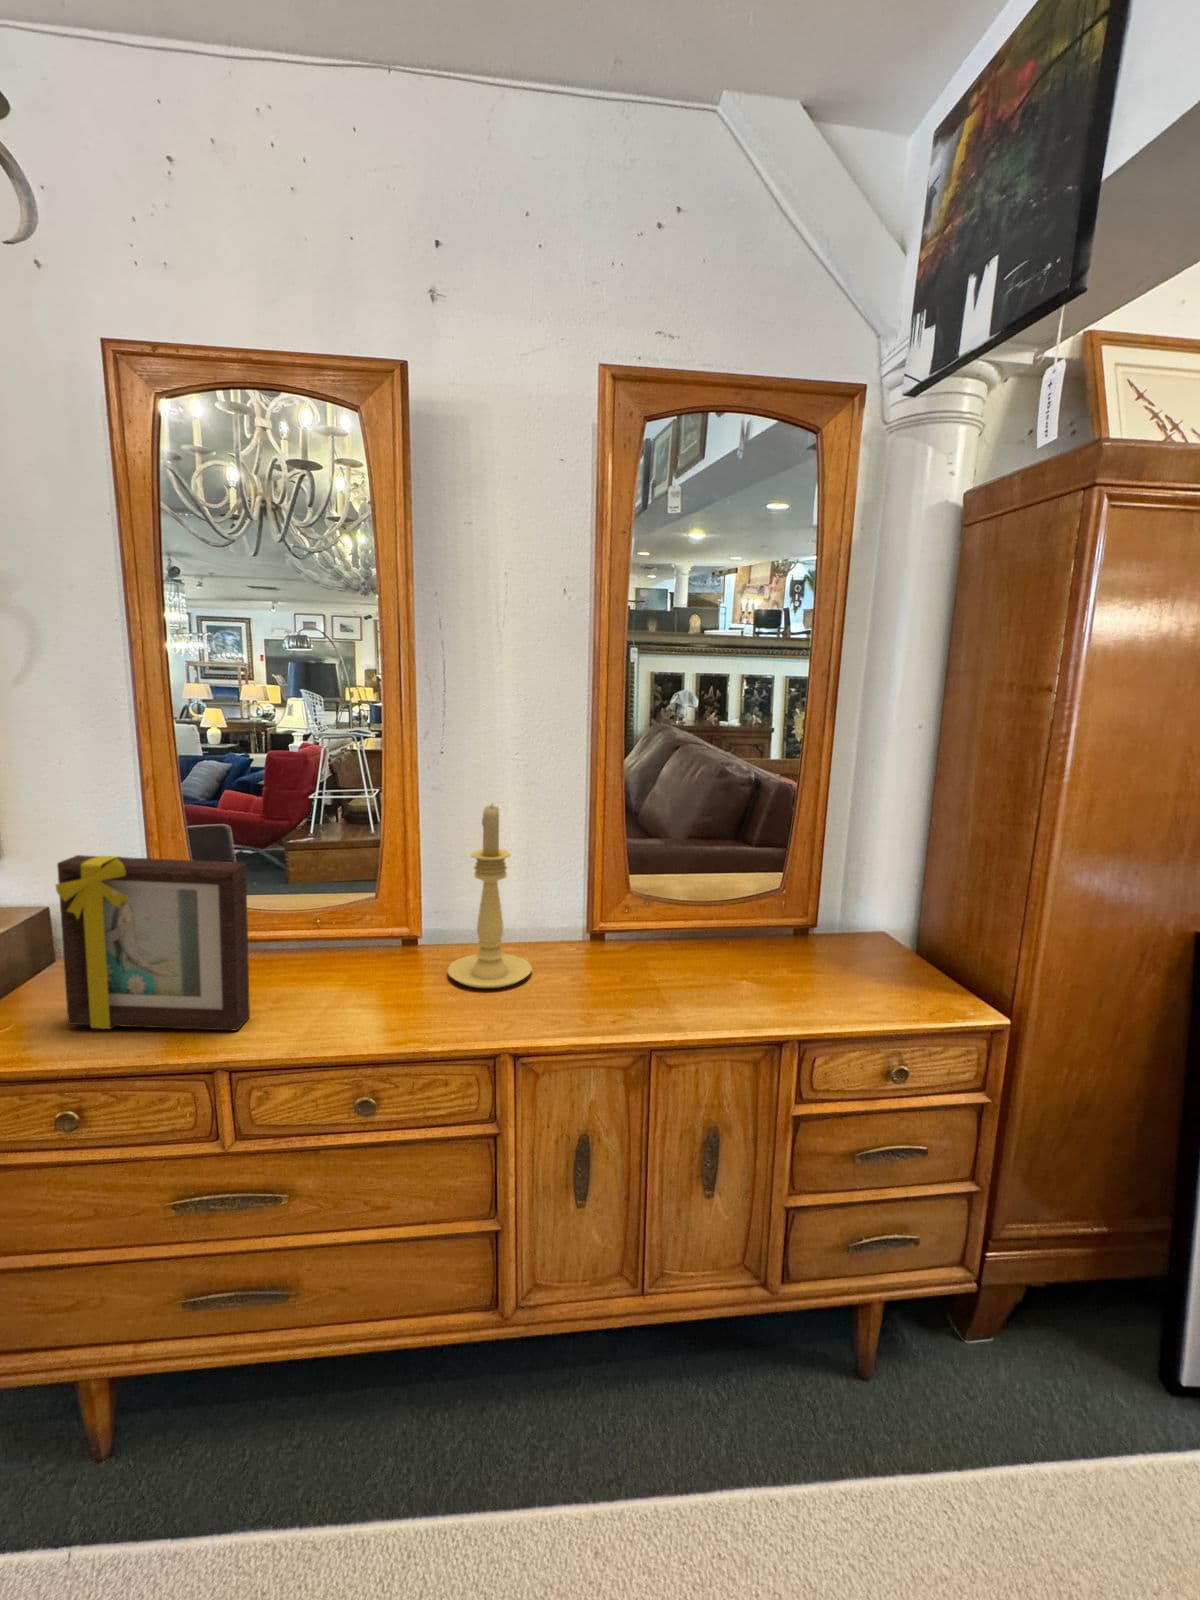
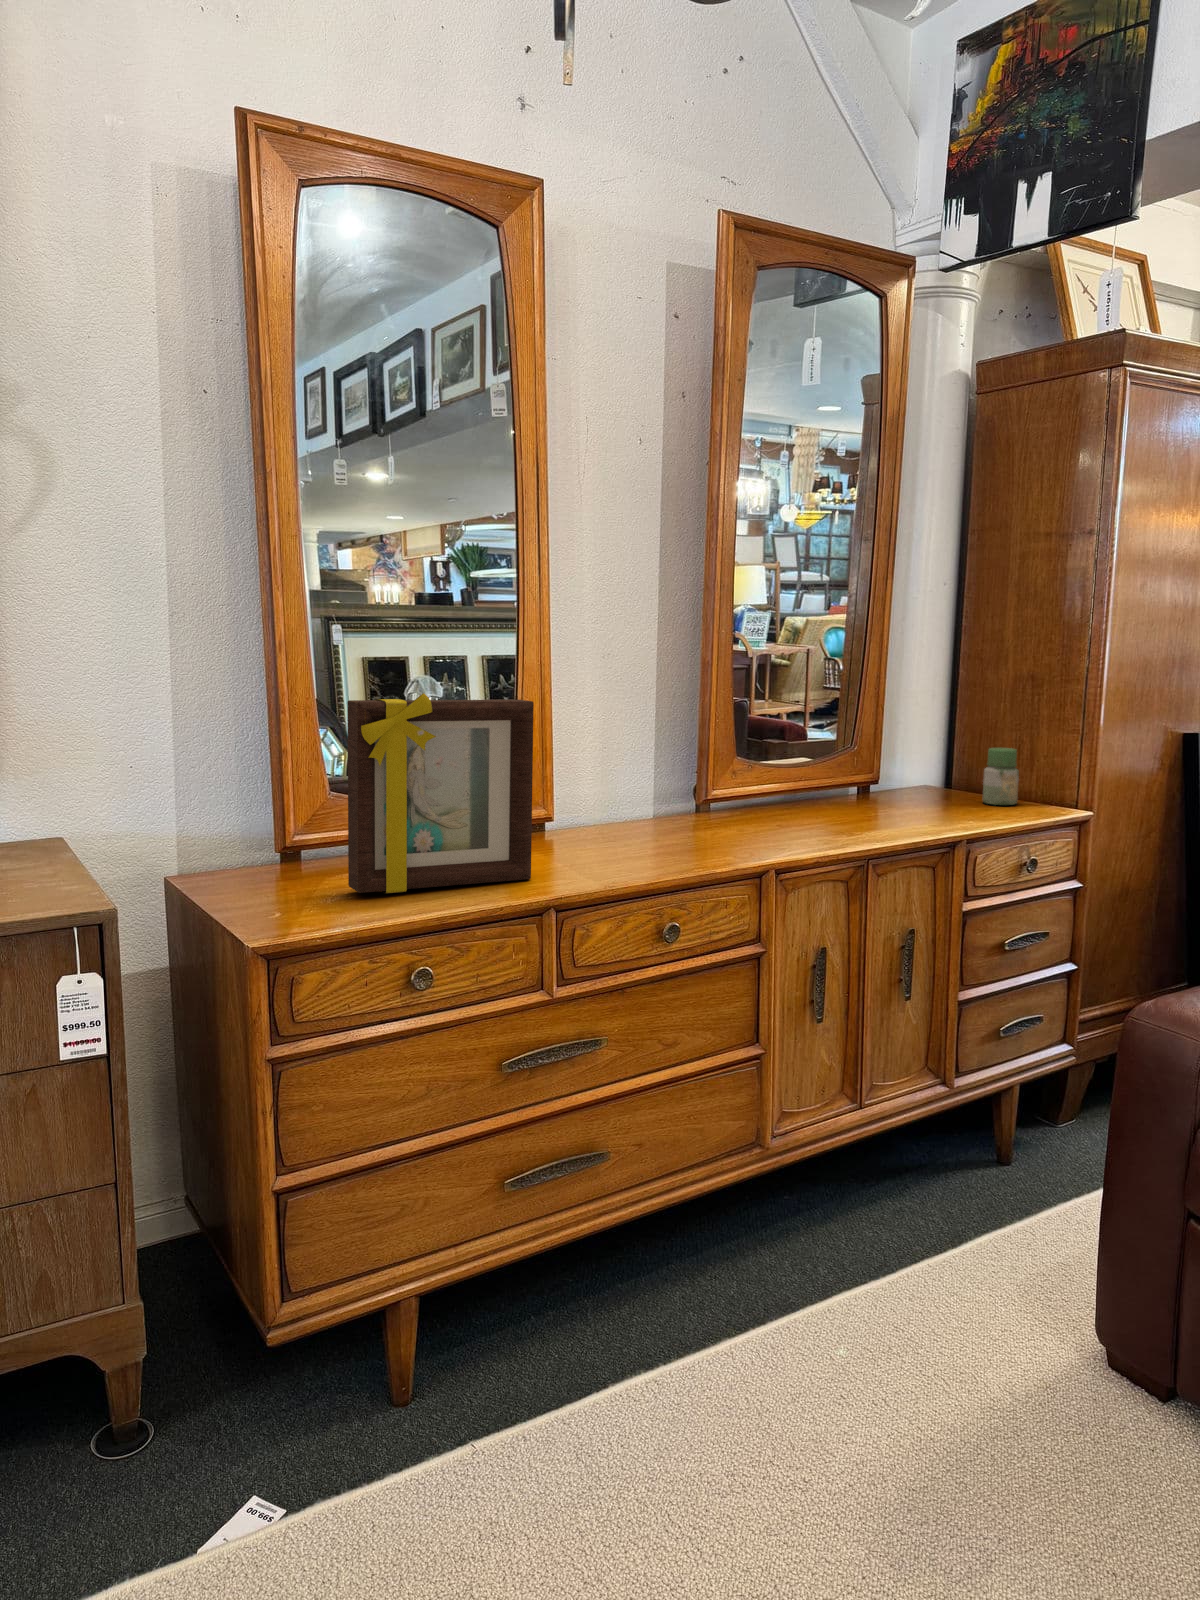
candle holder: present [447,805,532,988] -> none [622,647,710,838]
jar: none [885,926,928,995] -> present [983,748,1019,805]

